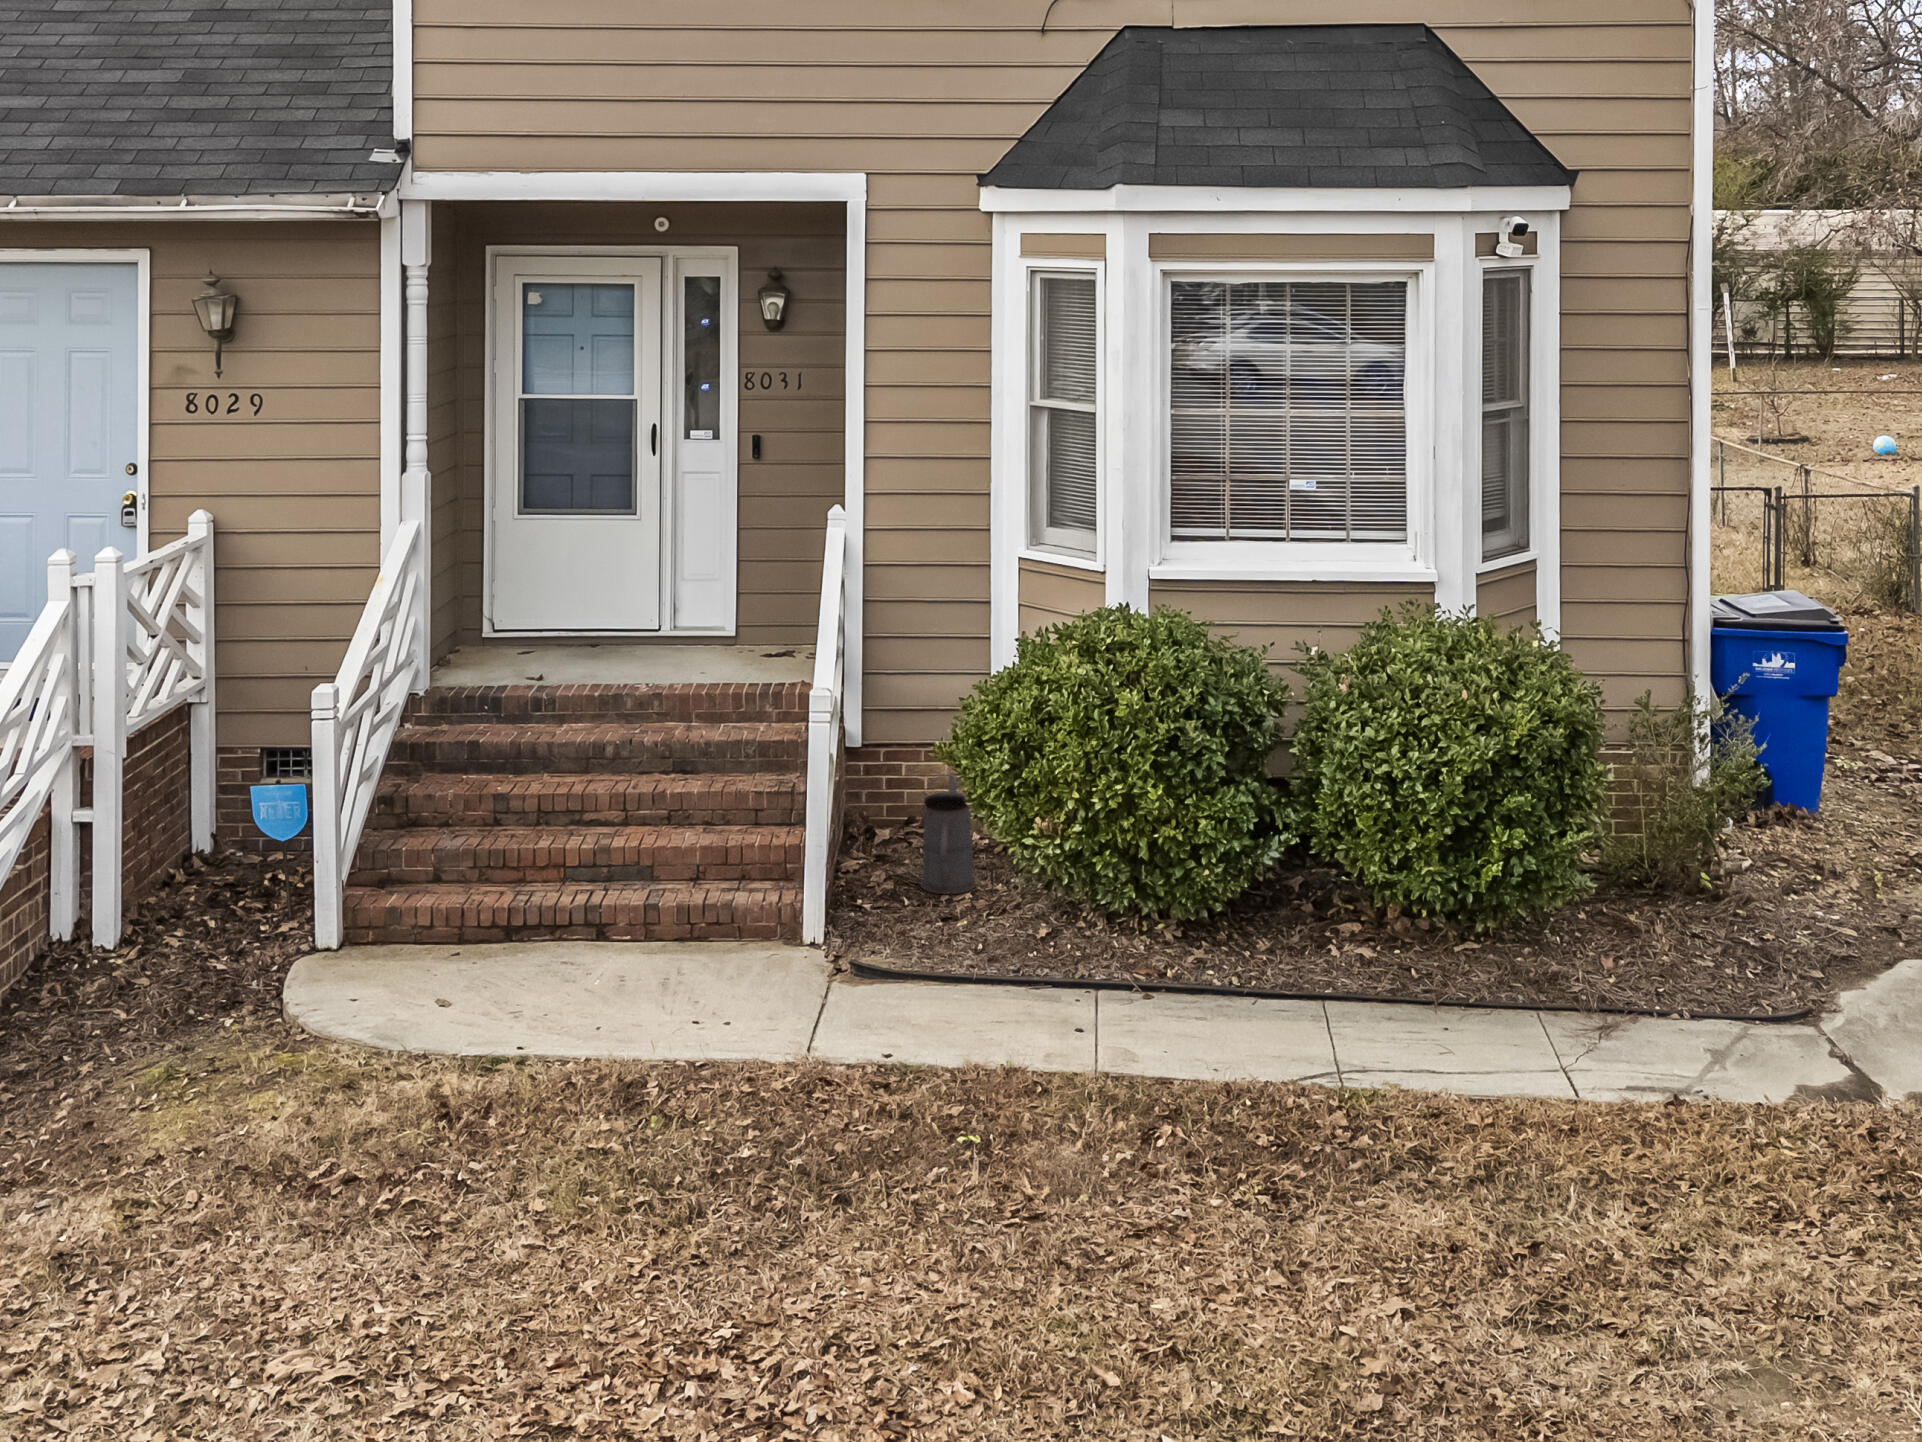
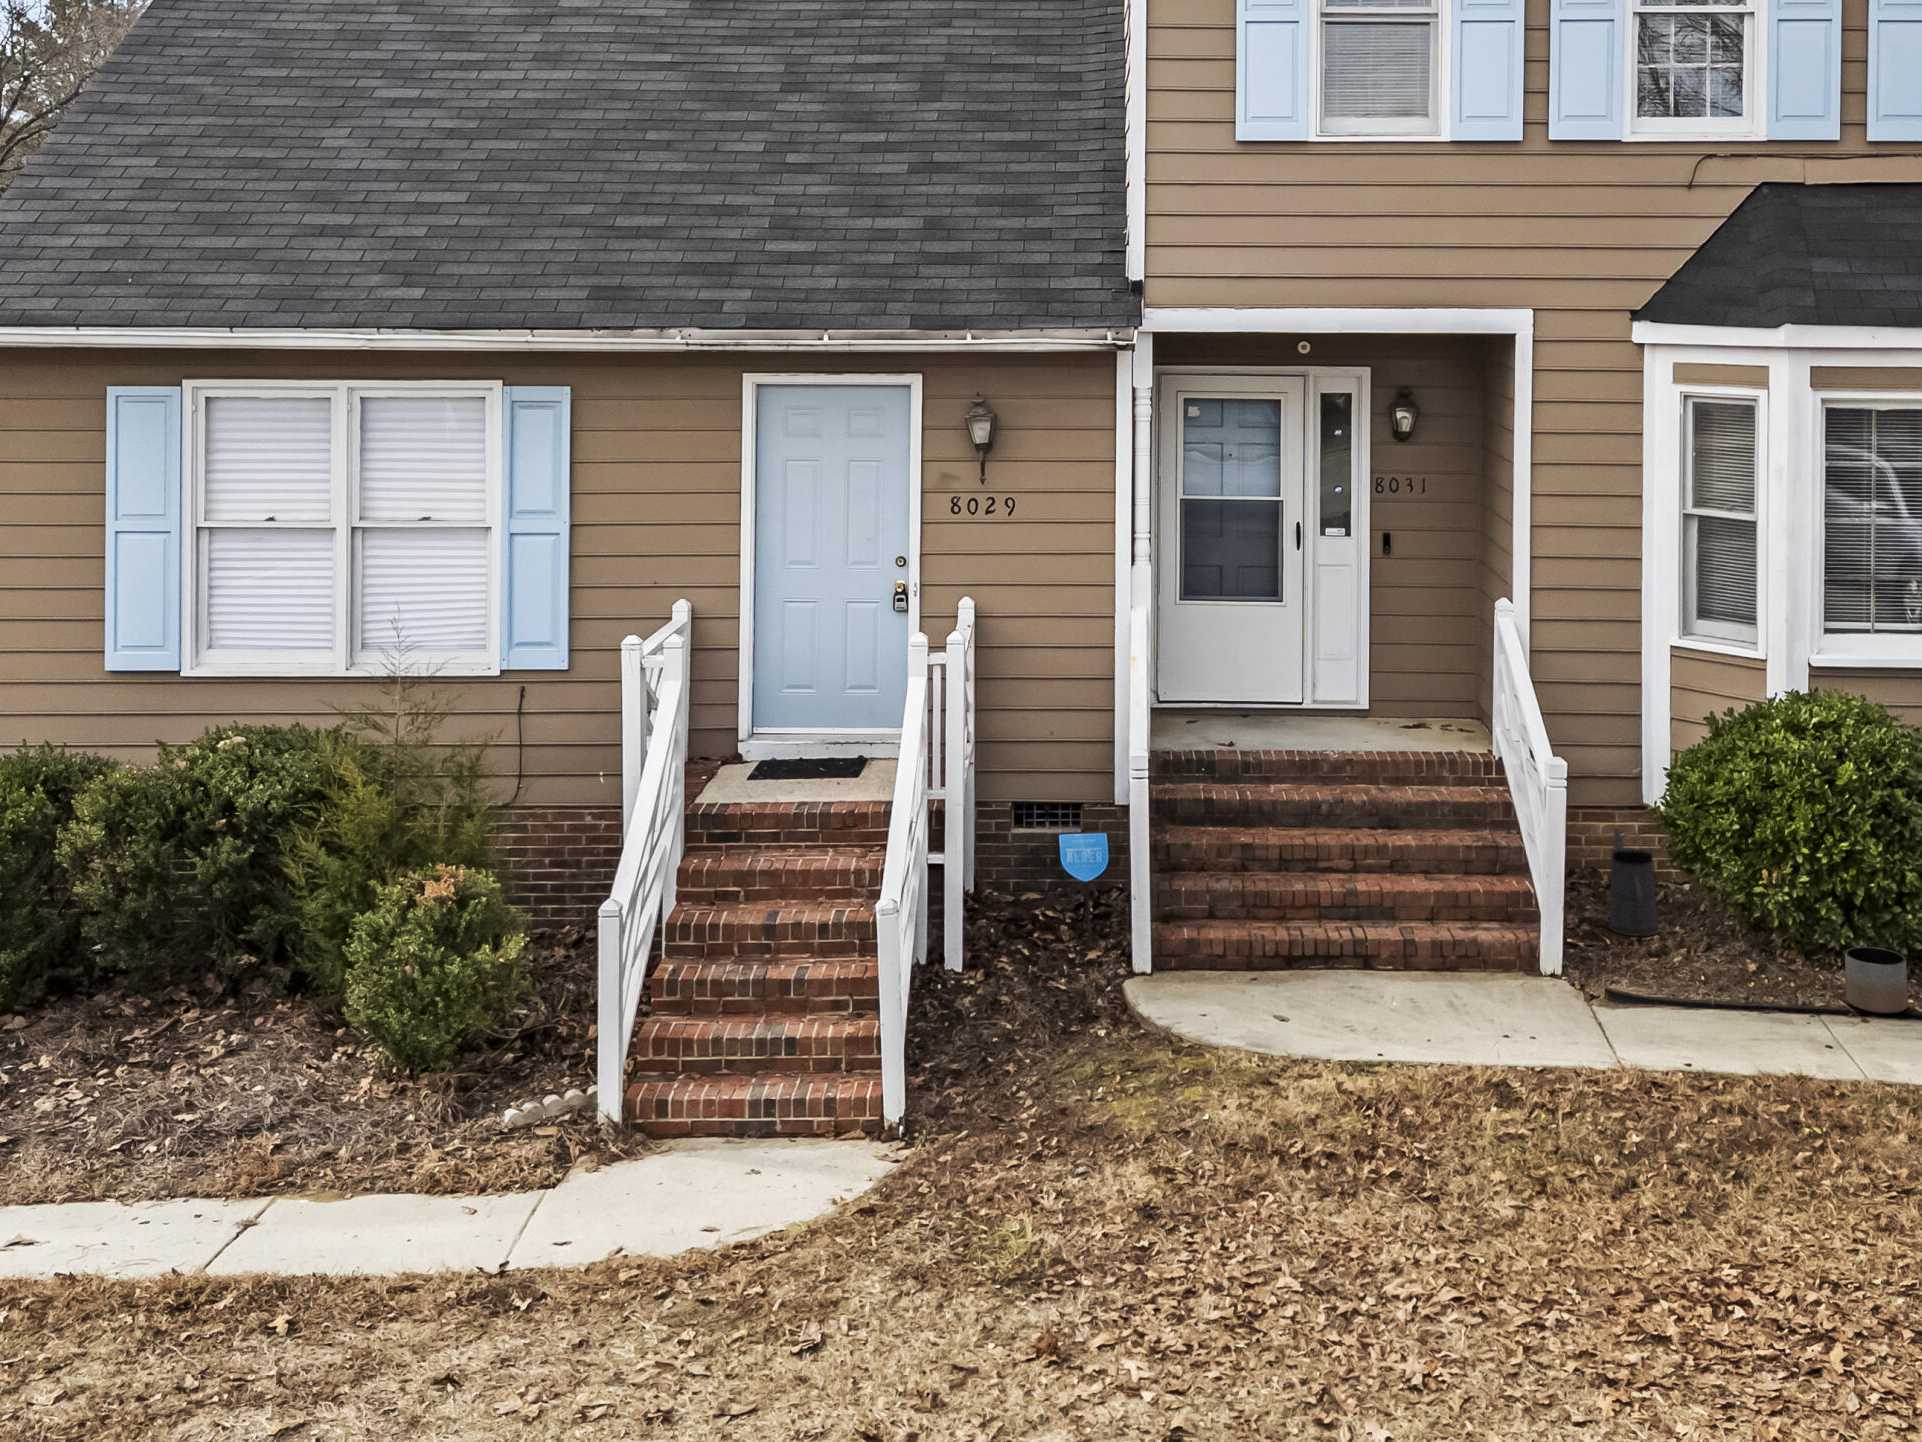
planter: none [1123,908,1191,988] -> present [1845,947,1908,1014]

